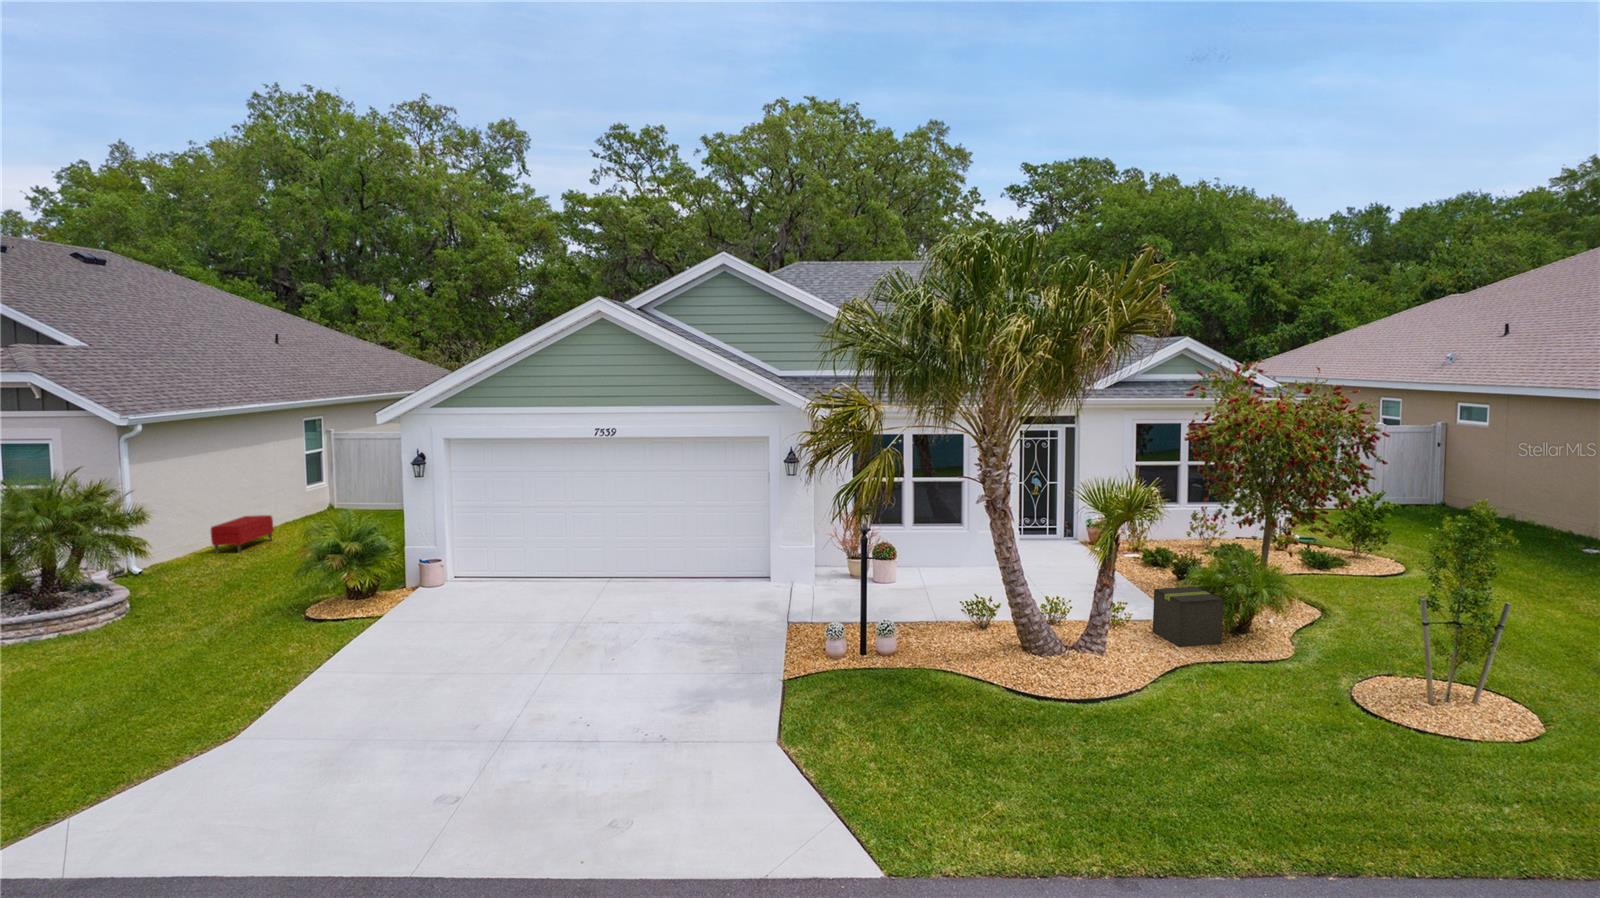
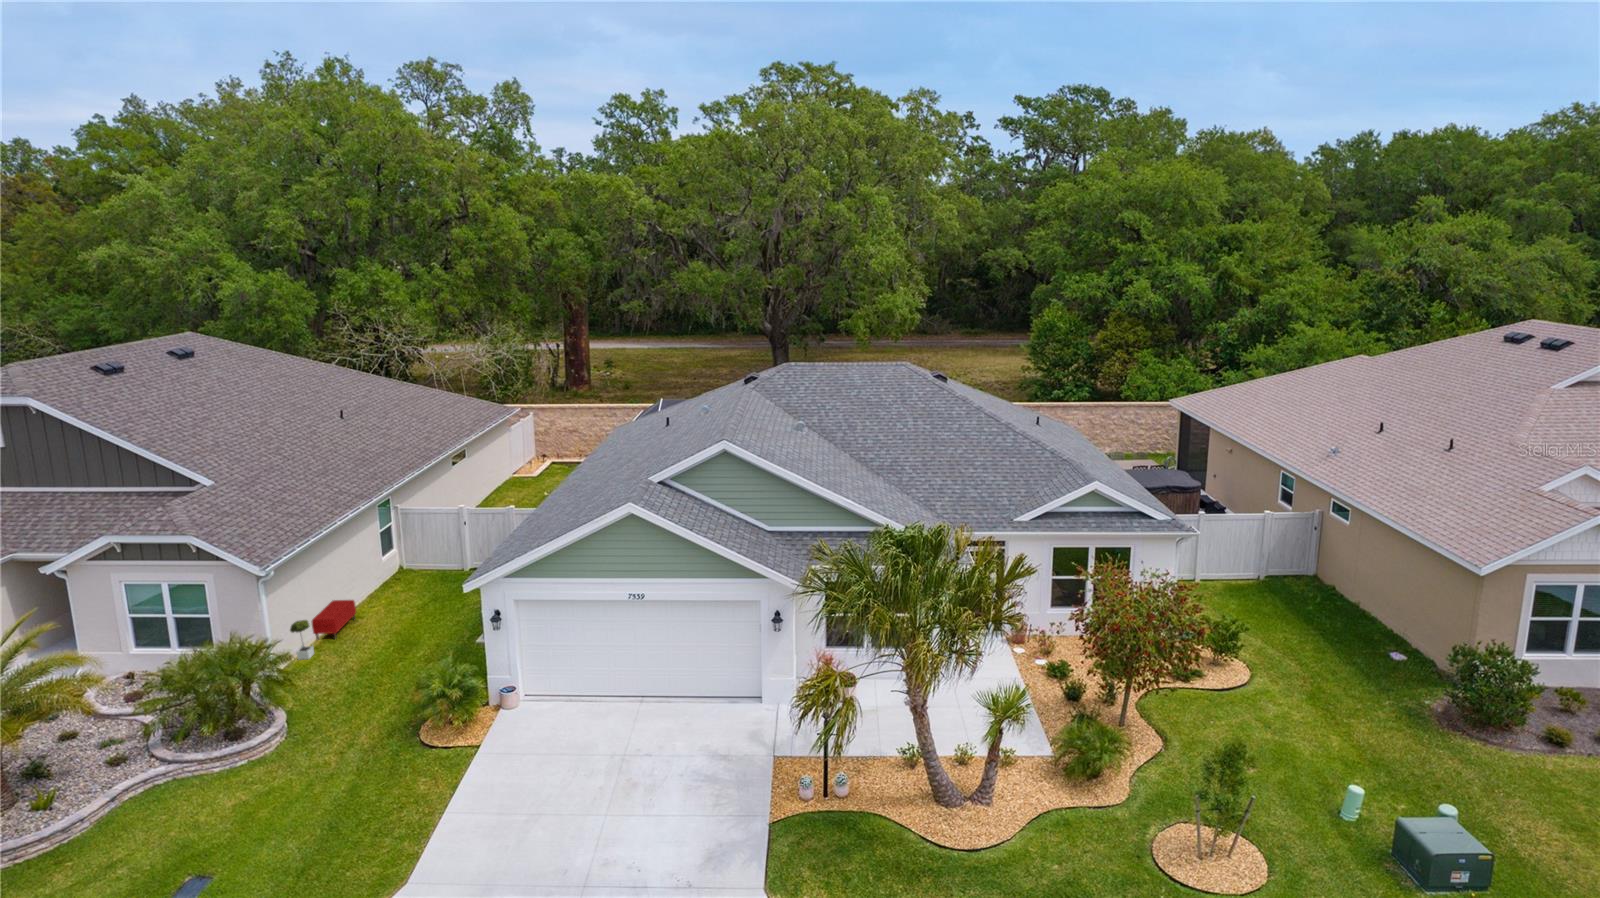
potted tree: none [174,514,206,566] -> present [290,620,314,660]
cardboard box: present [1153,587,1224,647] -> none [1036,744,1082,794]

